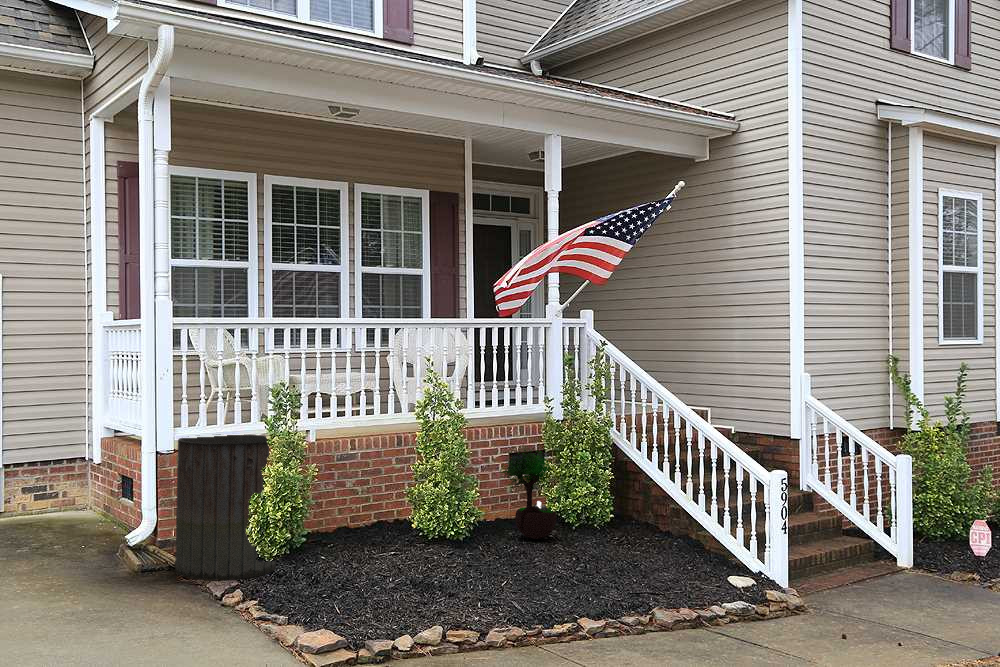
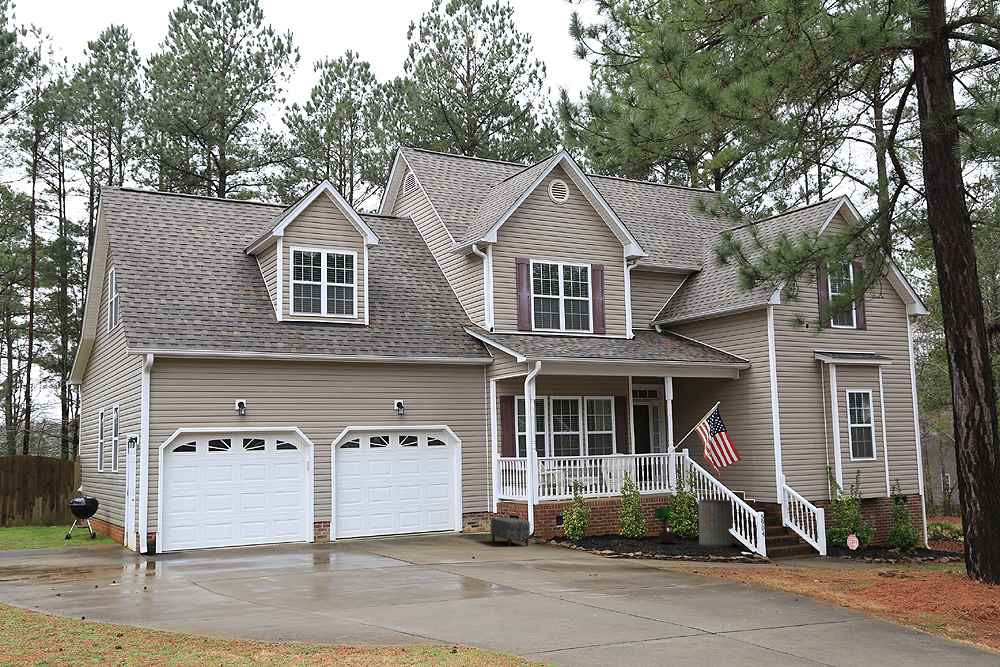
trash can: present [175,434,276,580] -> present [698,499,733,547]
bench: none [76,477,160,566] -> present [491,518,530,547]

